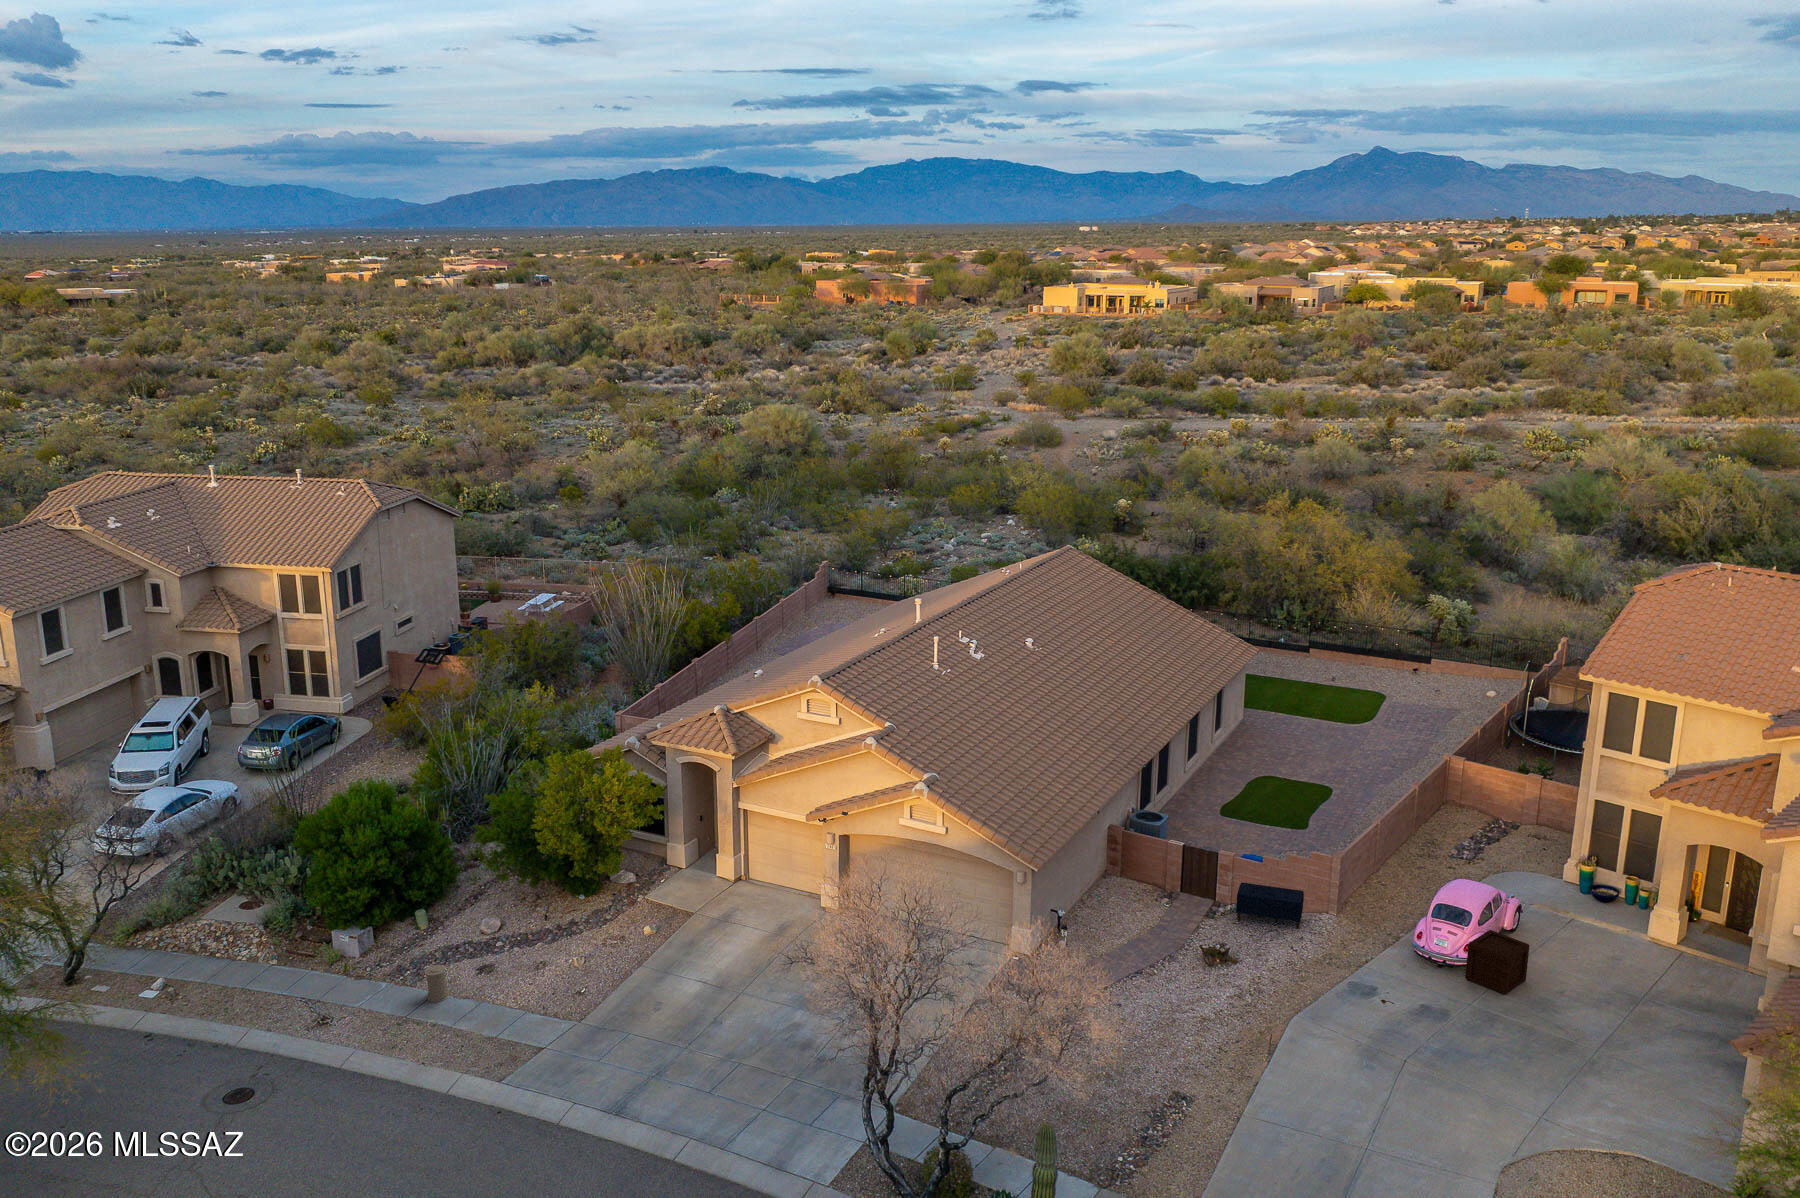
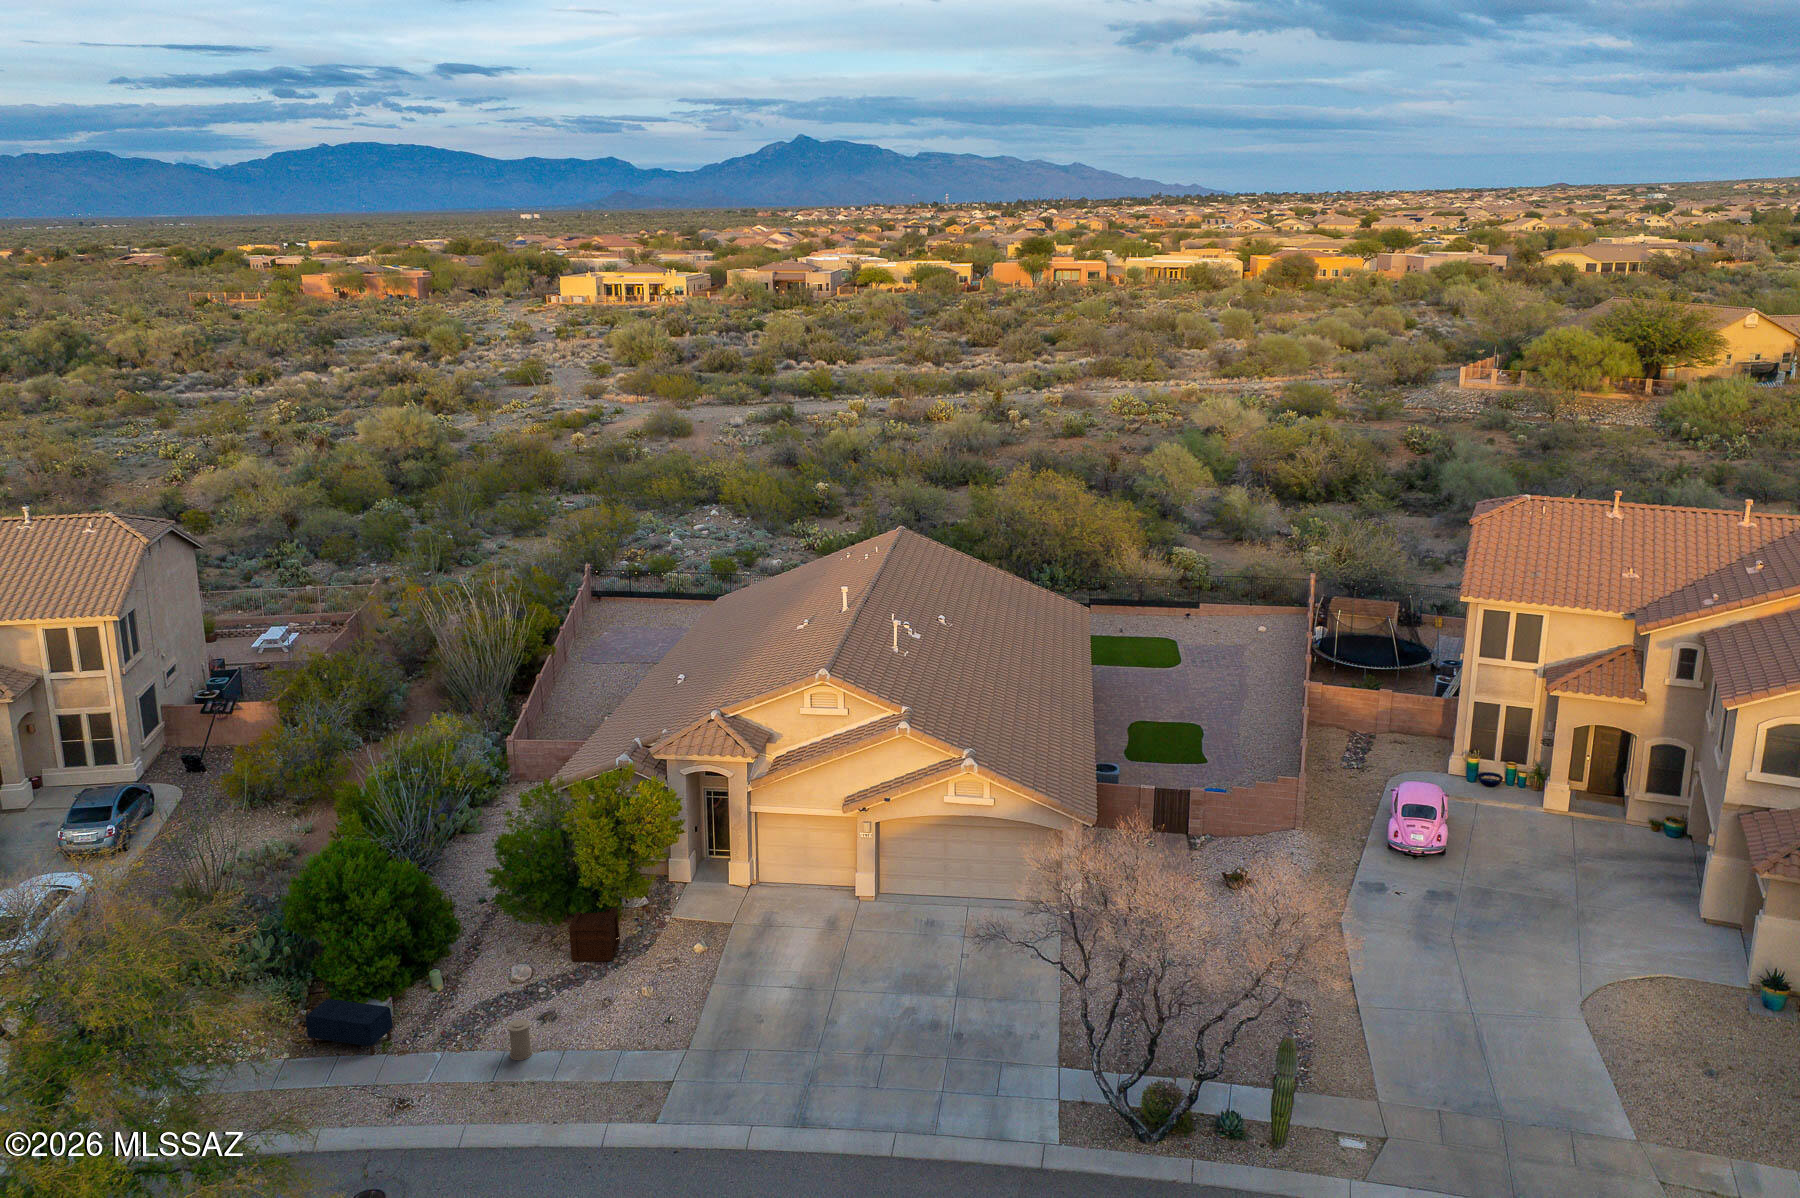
bench: present [1236,883,1304,929] -> present [306,999,393,1055]
wooden crate: present [1465,930,1529,995] -> present [569,907,620,962]

